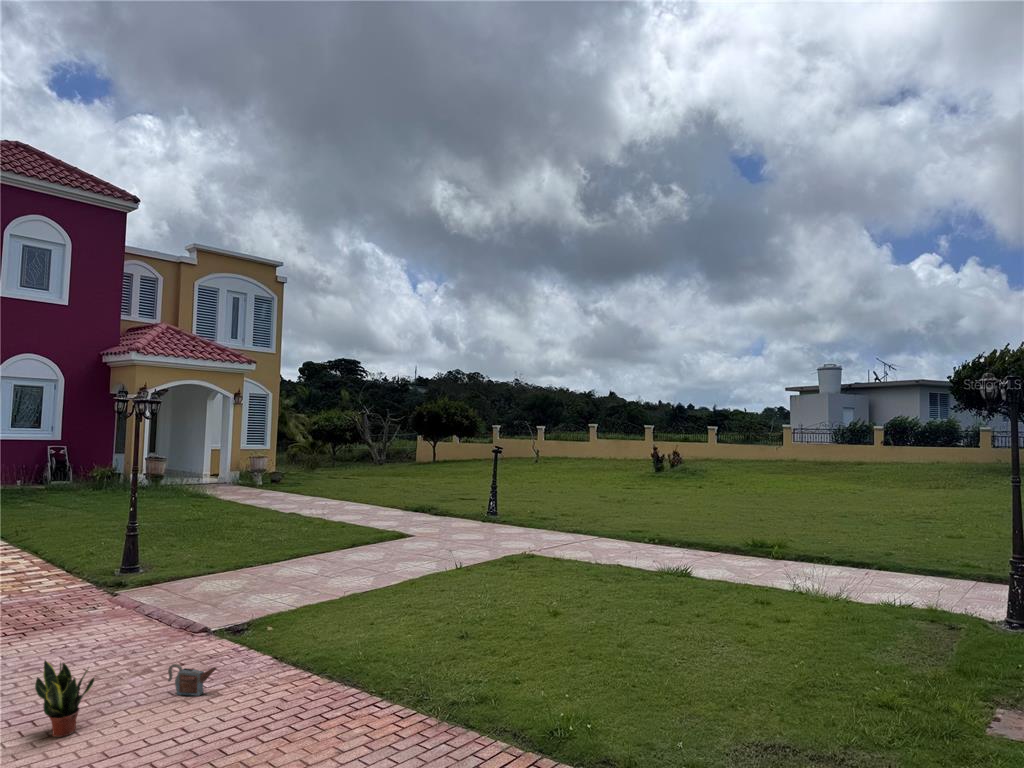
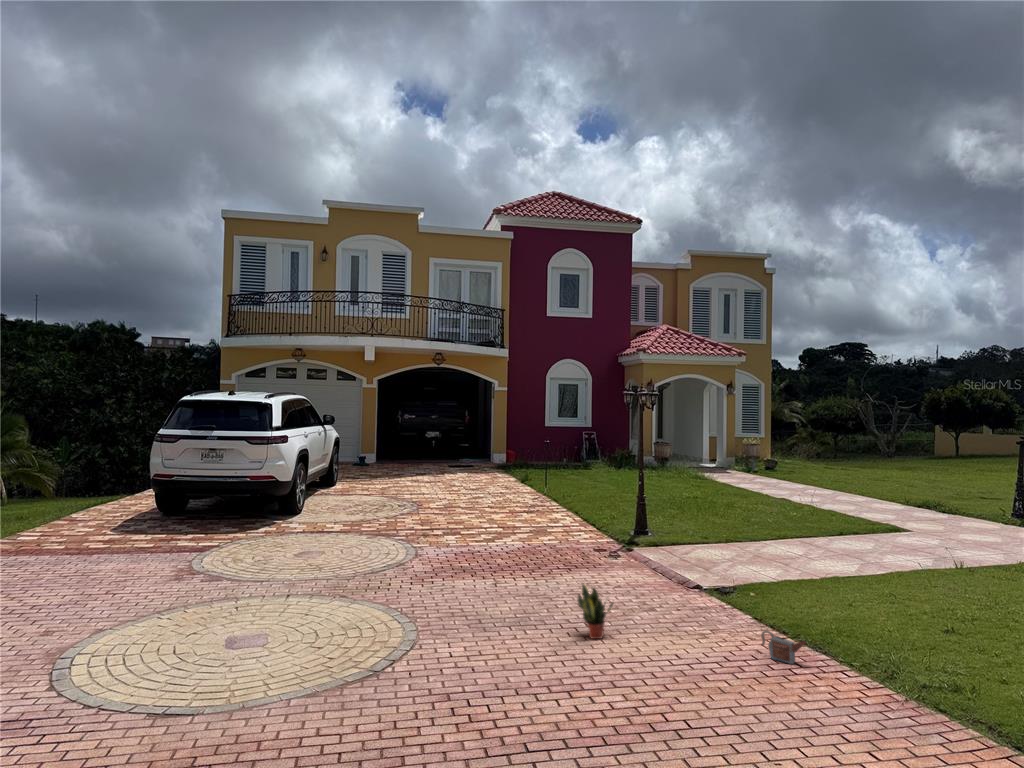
watering can: present [168,664,216,696] -> present [761,630,807,664]

